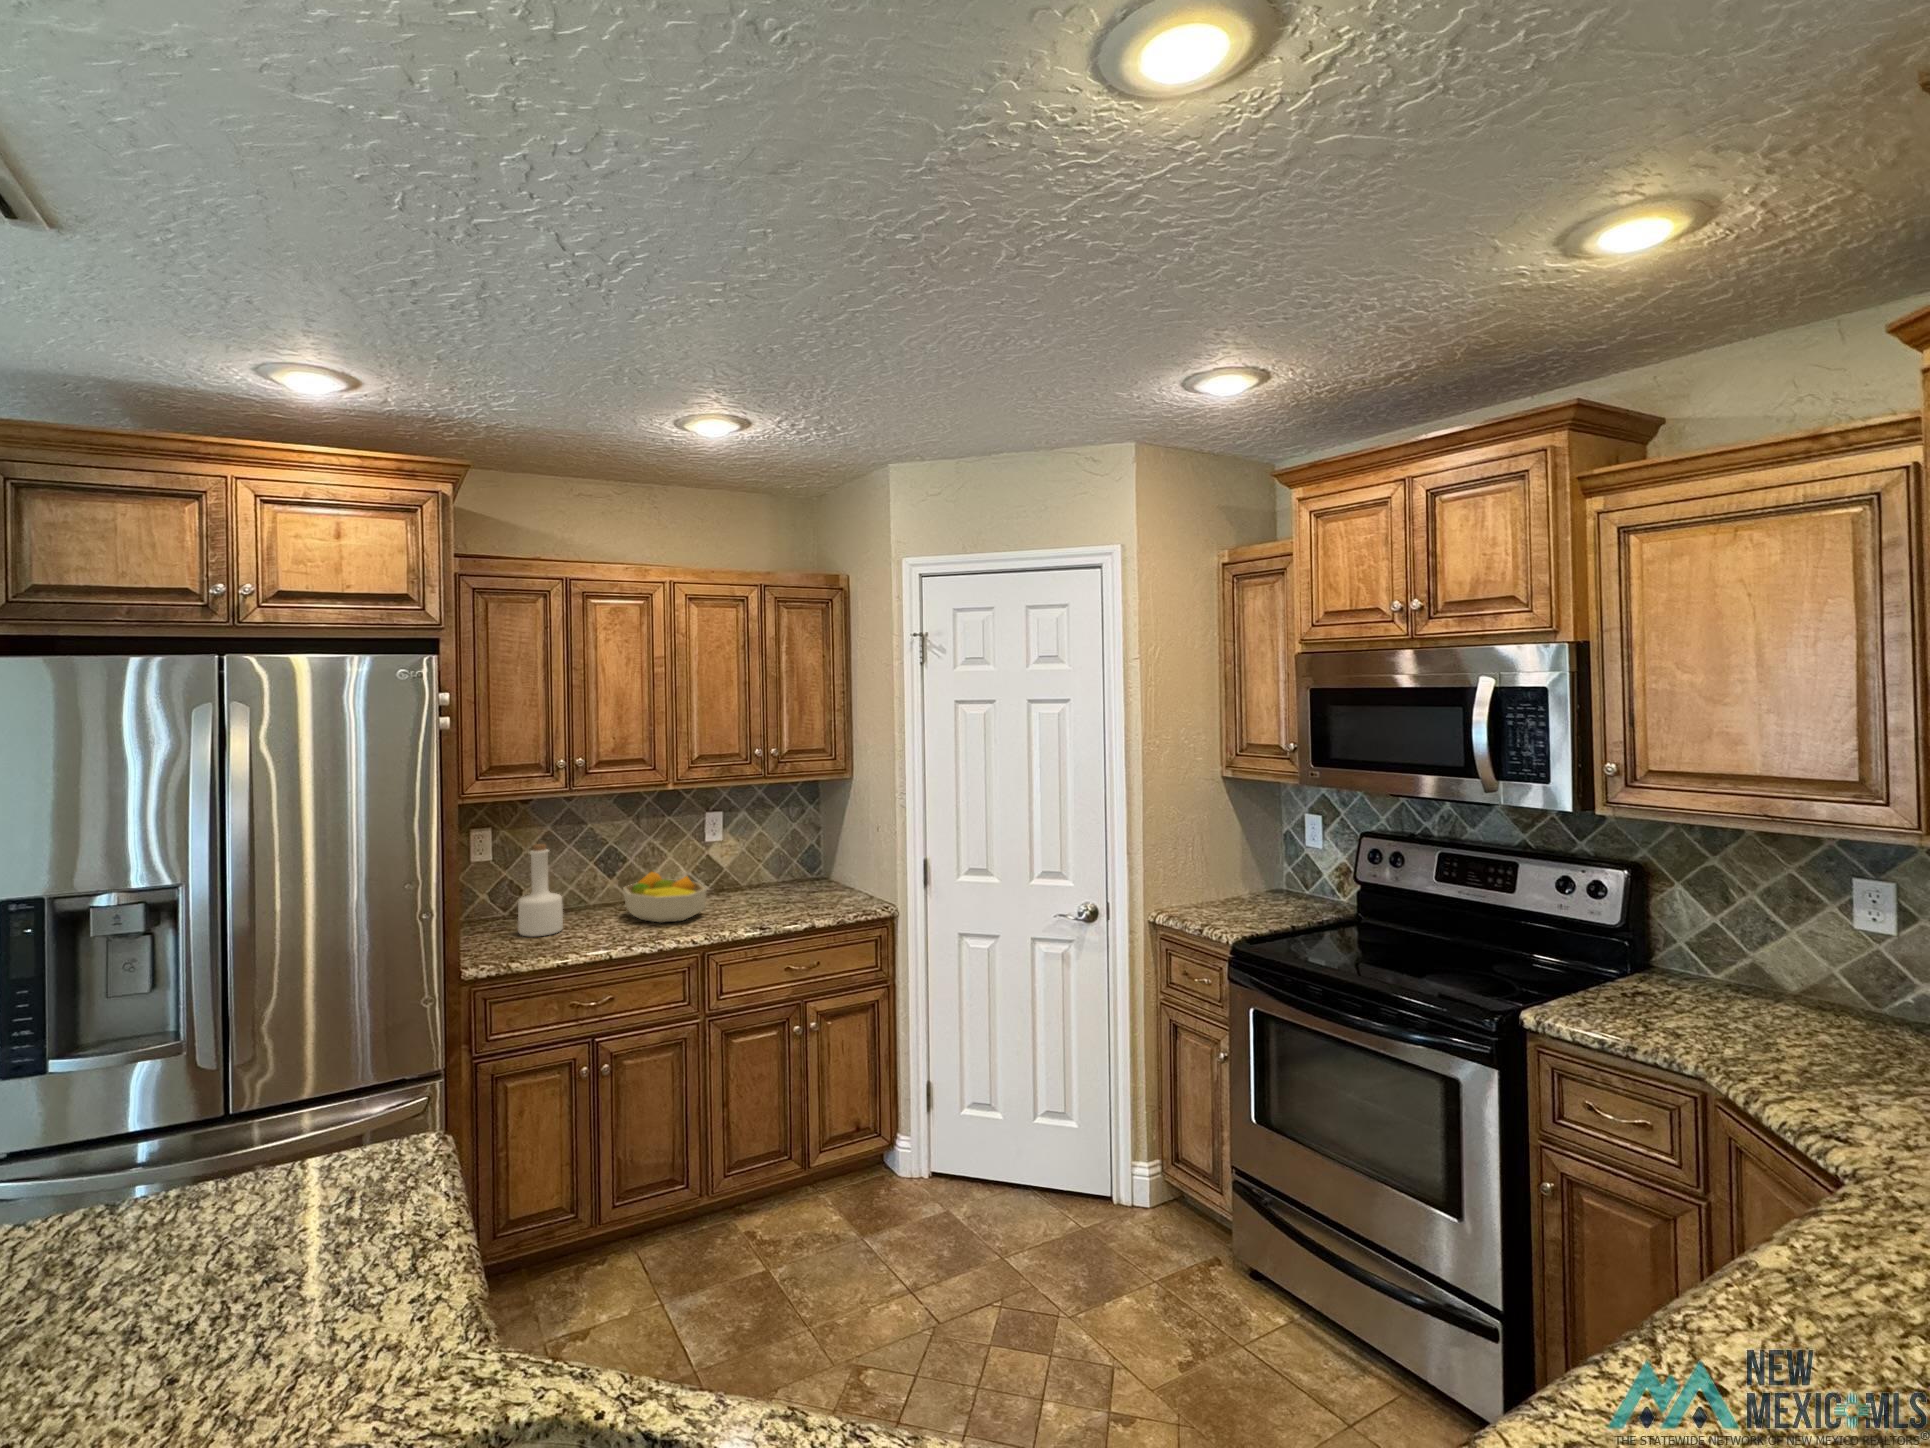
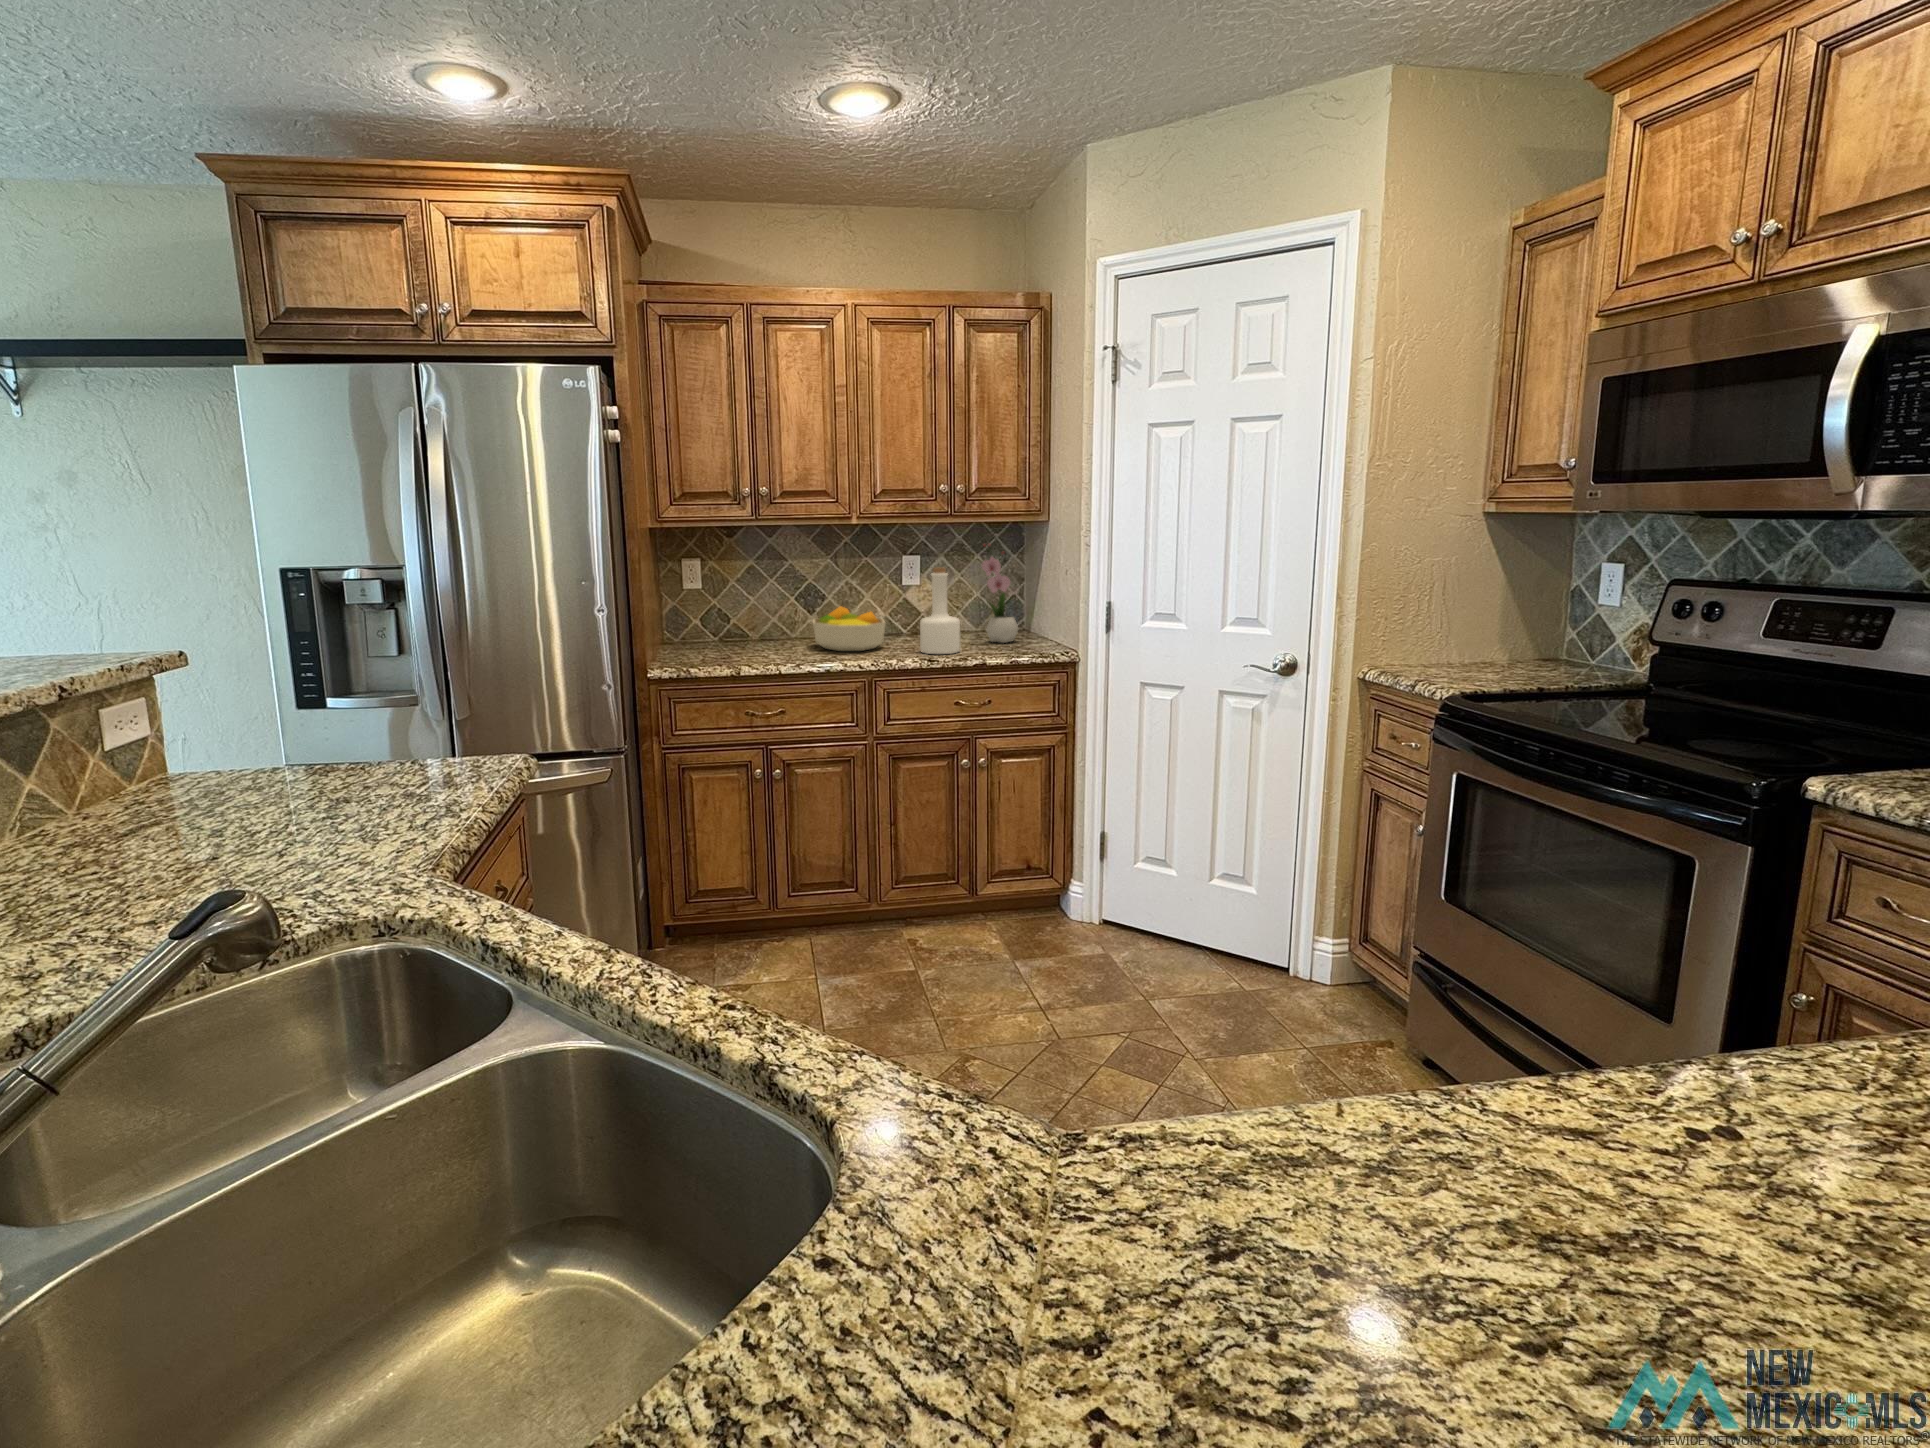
flower arrangement: none [796,802,833,898] -> present [981,544,1018,643]
bottle: present [518,844,563,937] -> present [920,568,960,654]

